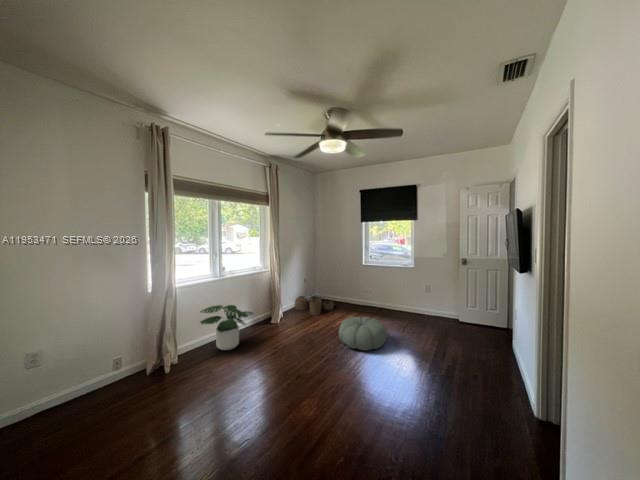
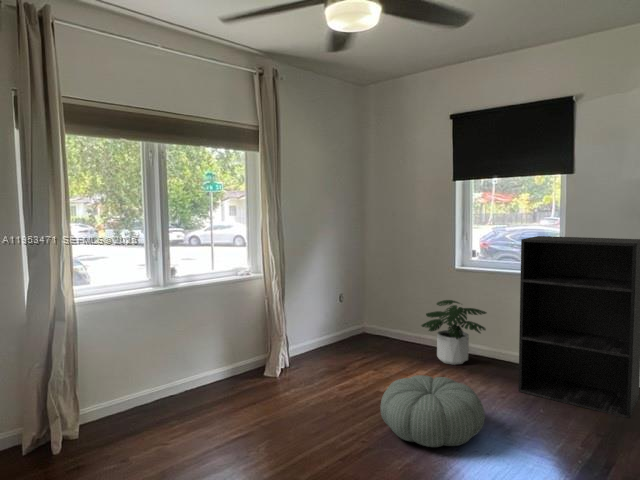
bookshelf: none [396,249,448,331] -> present [518,236,640,418]
woven basket: present [295,296,333,315] -> none [317,325,394,365]
potted plant: present [201,305,253,350] -> present [421,300,487,365]

